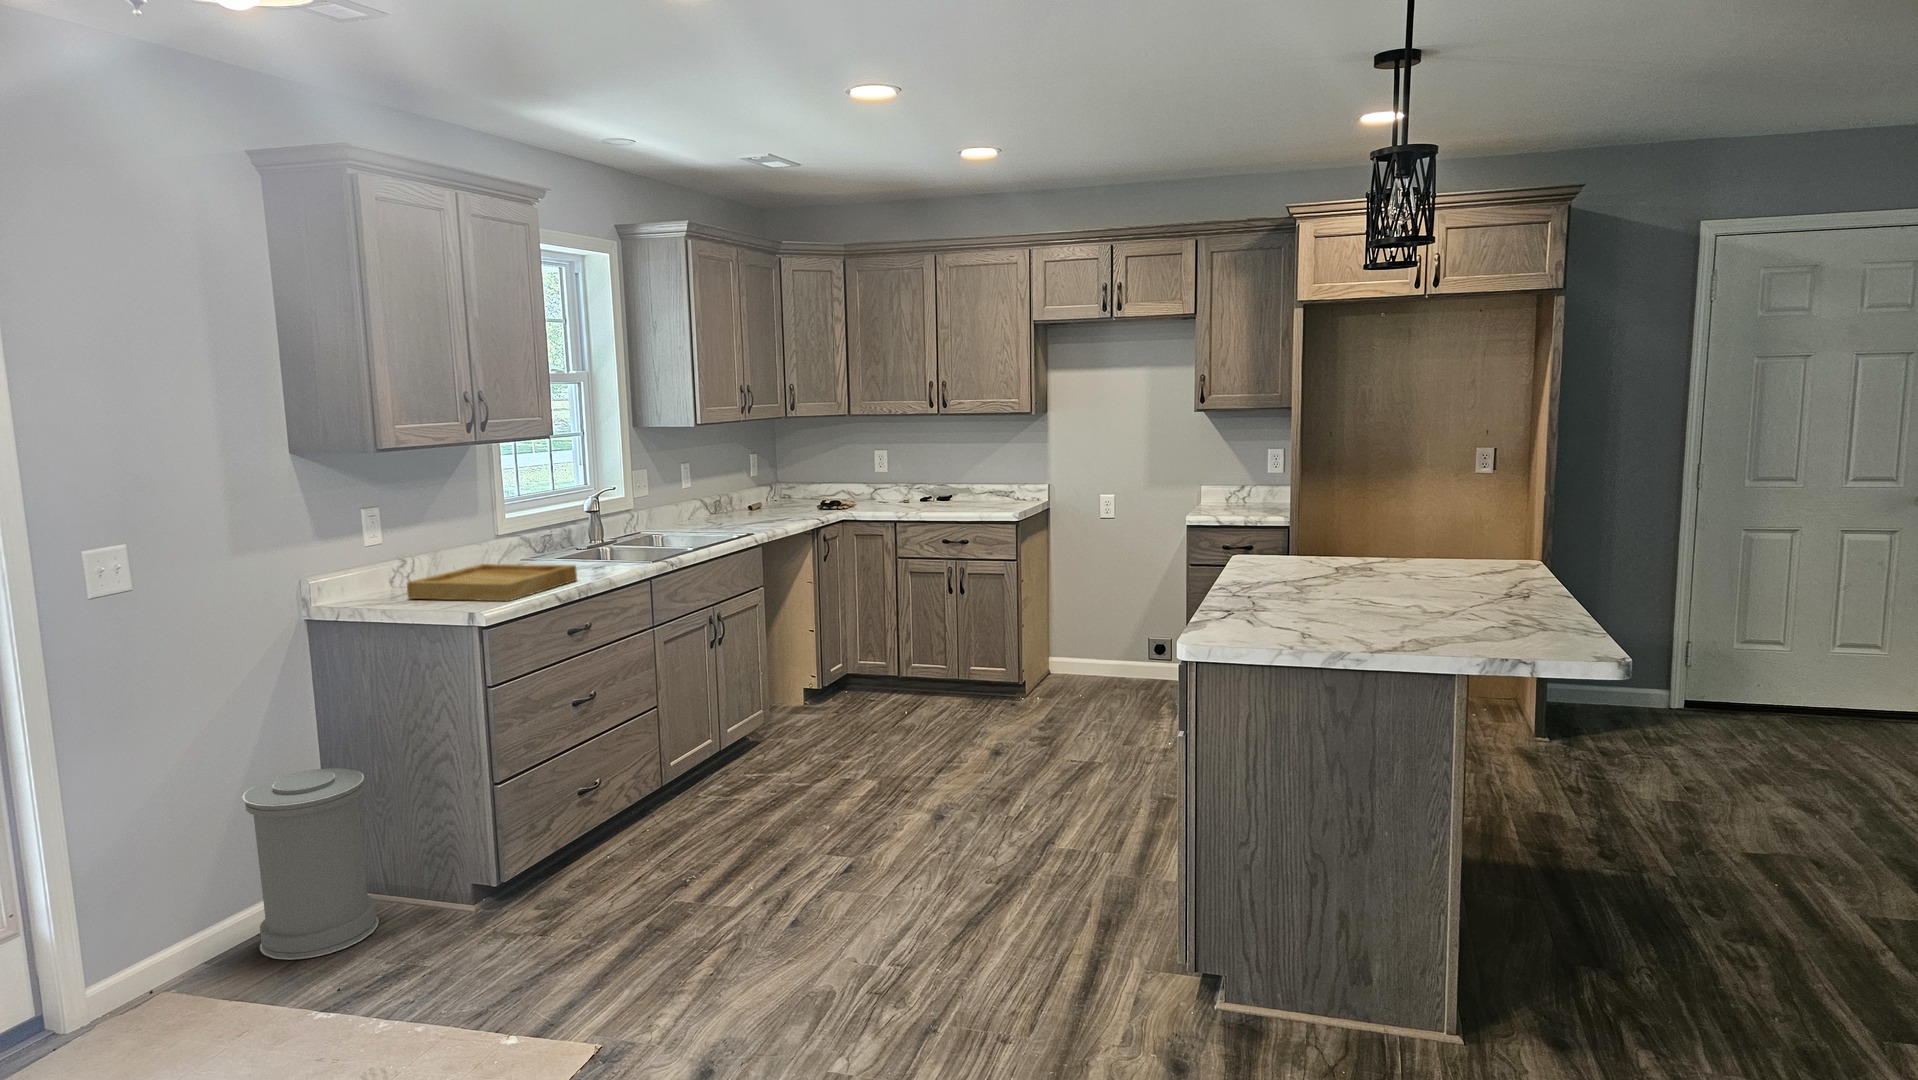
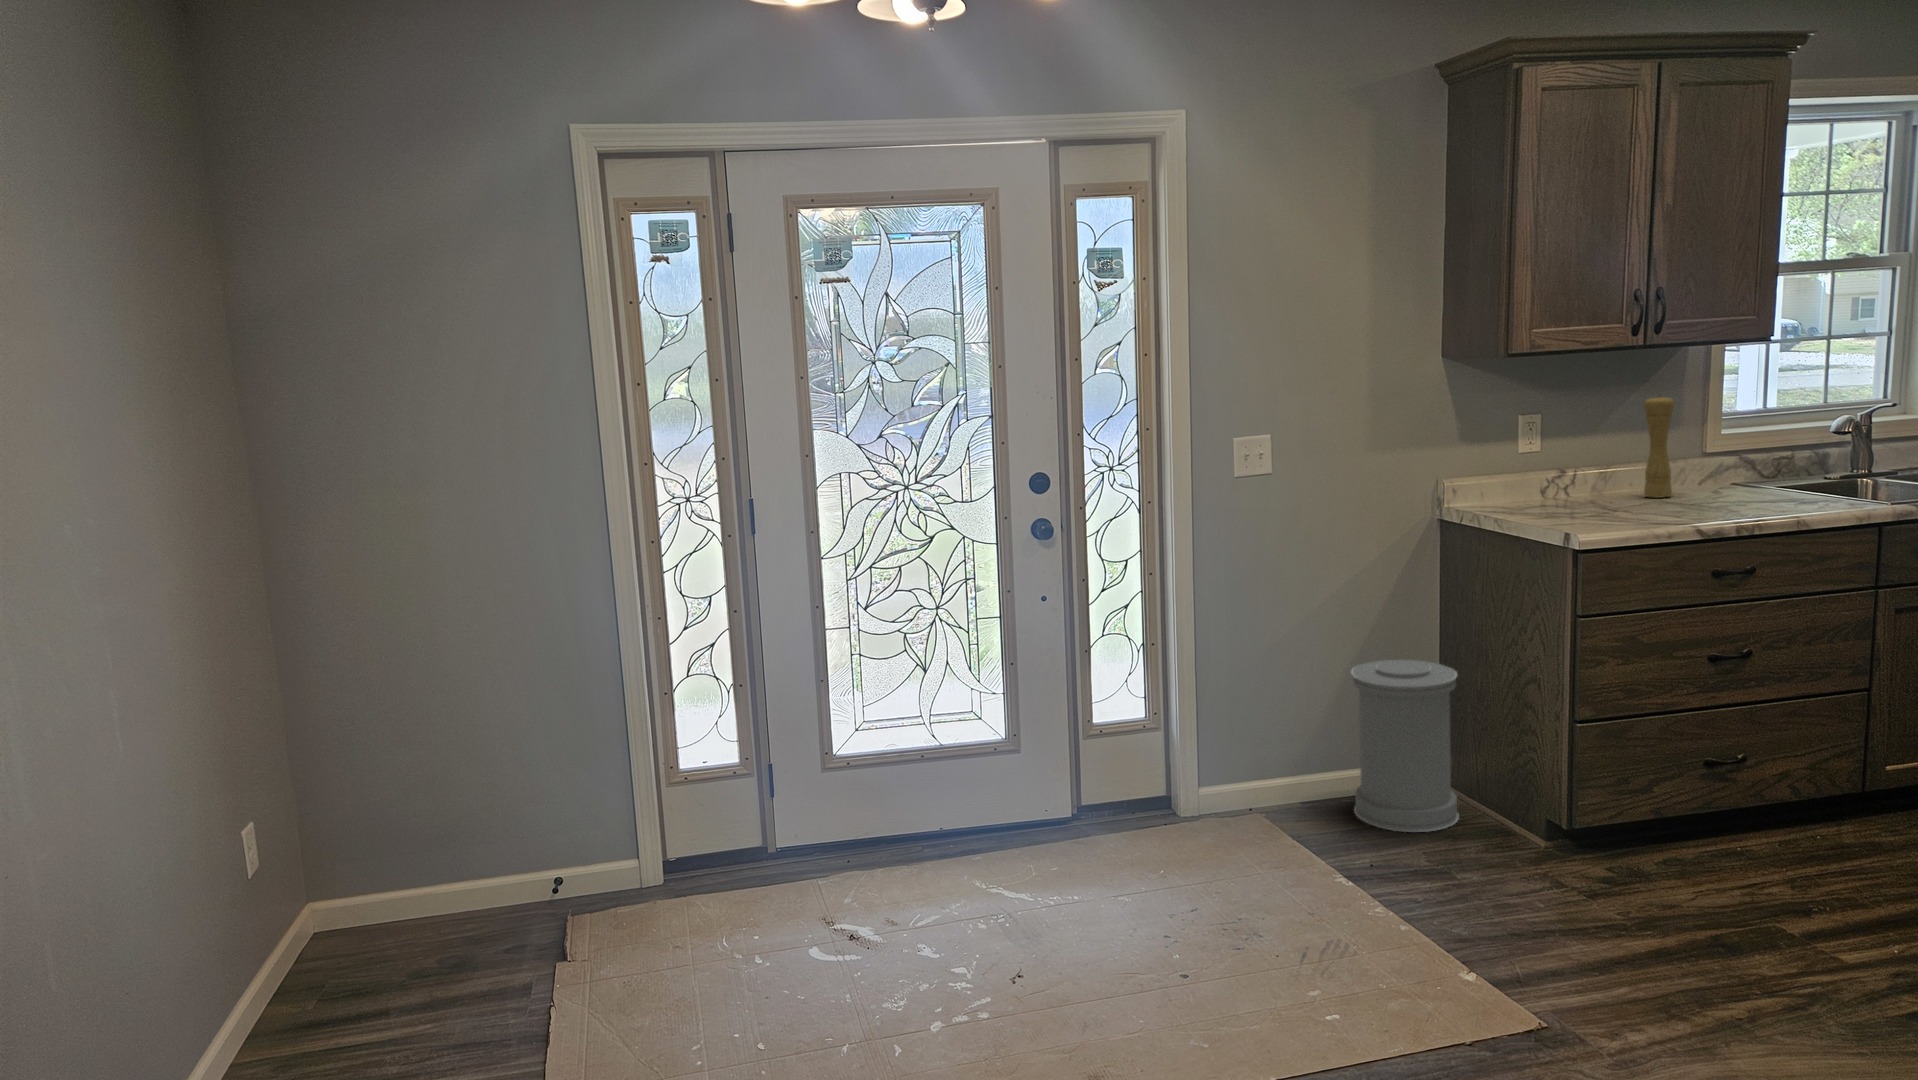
pepper mill: none [465,487,495,576] -> present [1644,396,1674,498]
tray: present [407,564,577,601] -> none [1539,483,1747,524]

